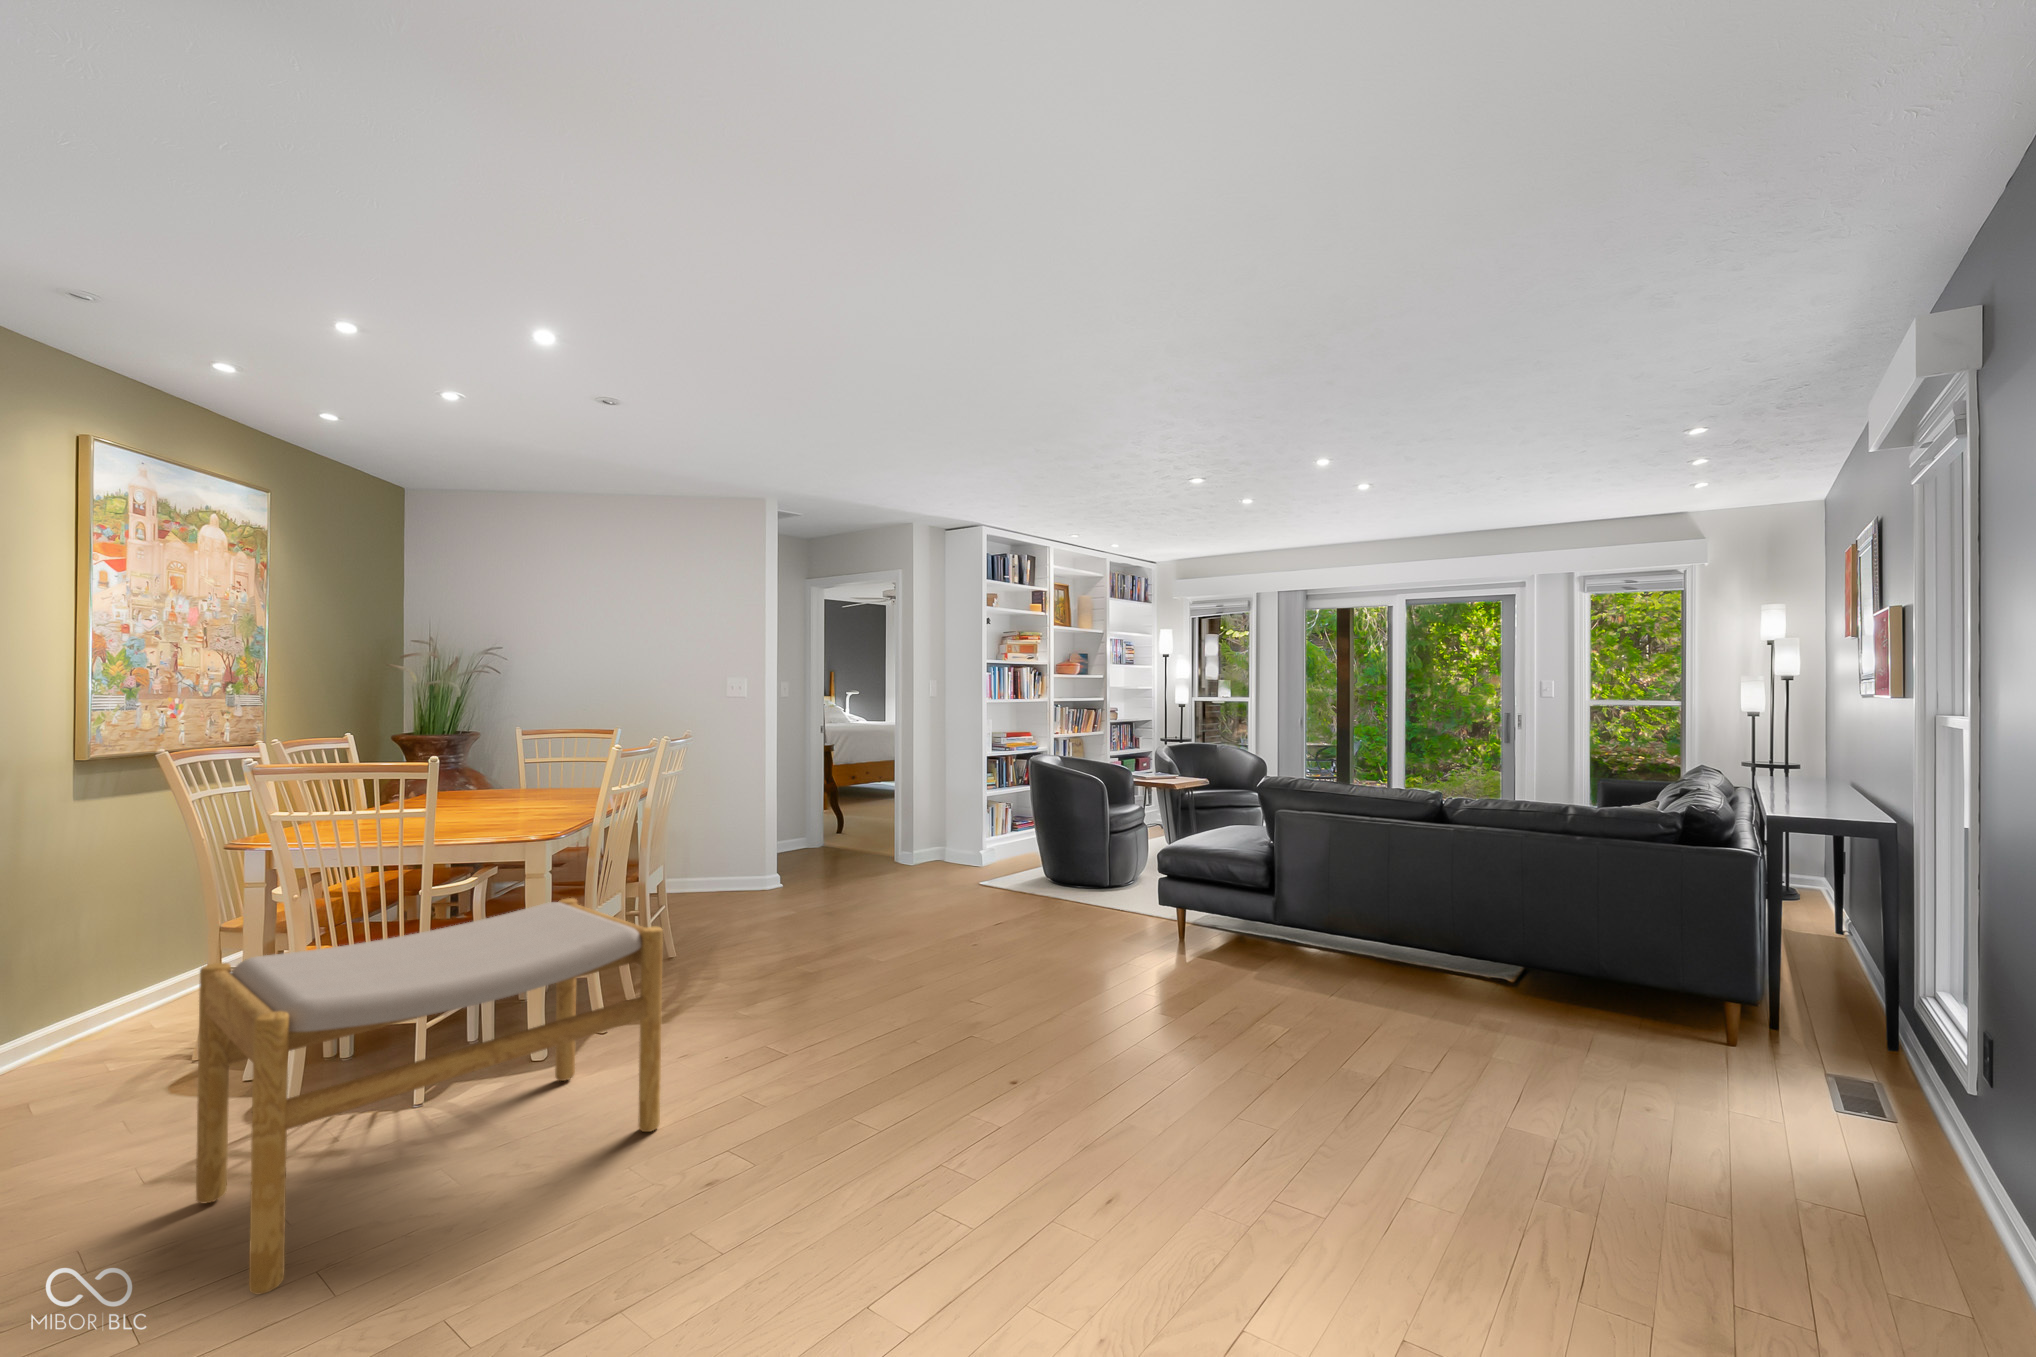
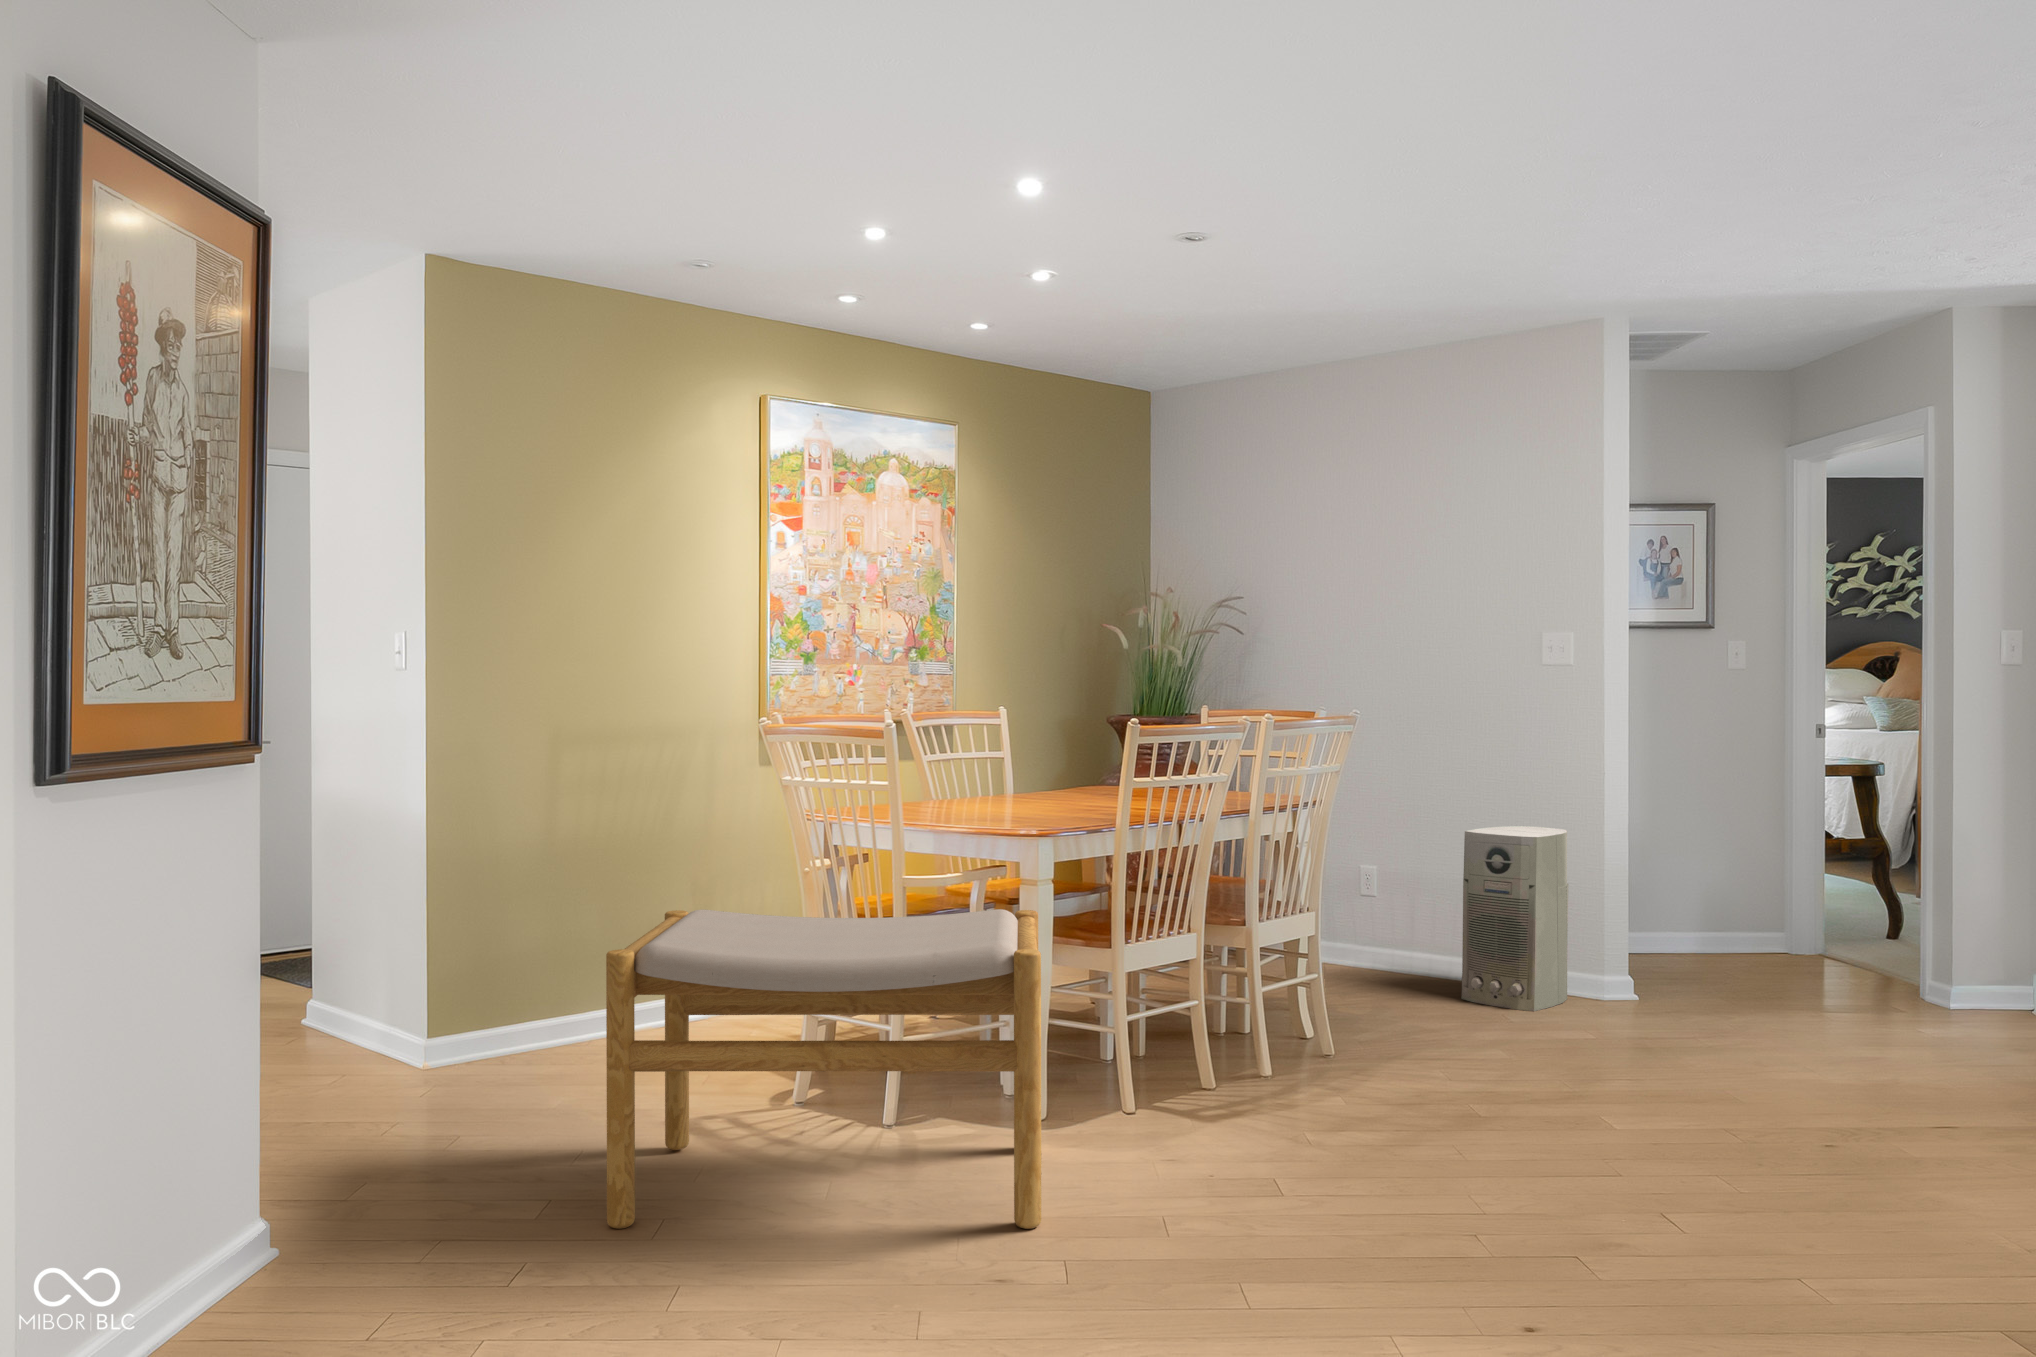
air purifier: none [696,793,754,904] -> present [1462,826,1568,1011]

